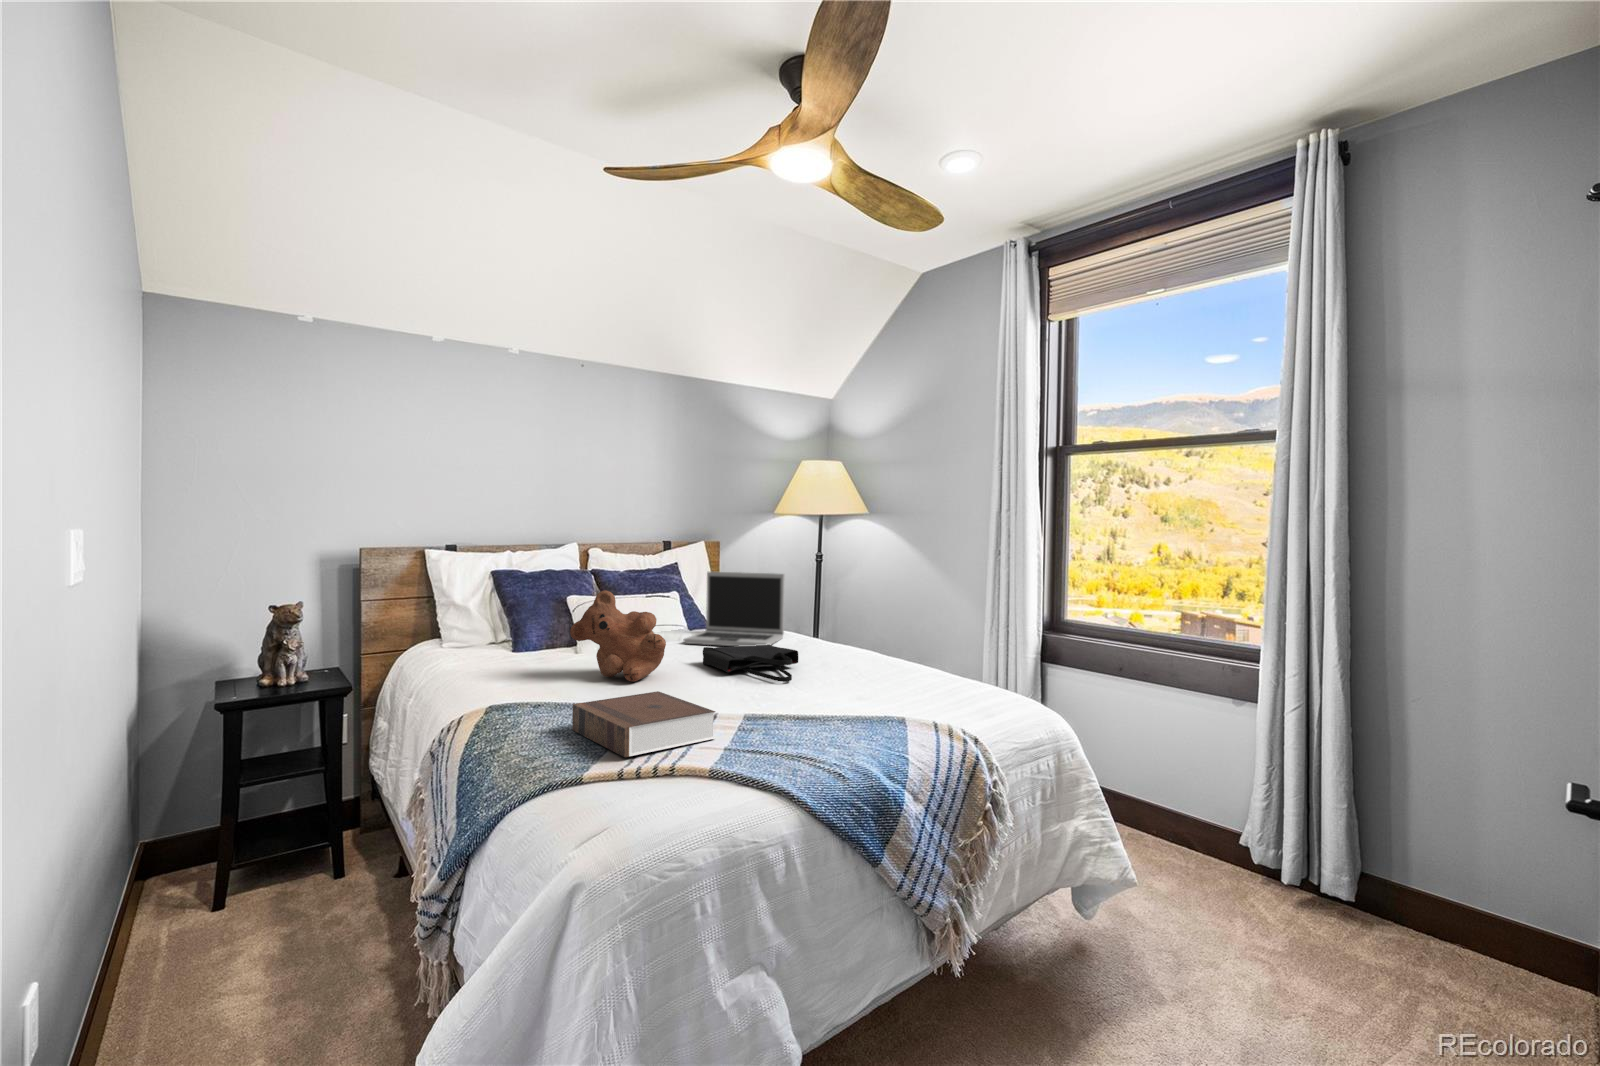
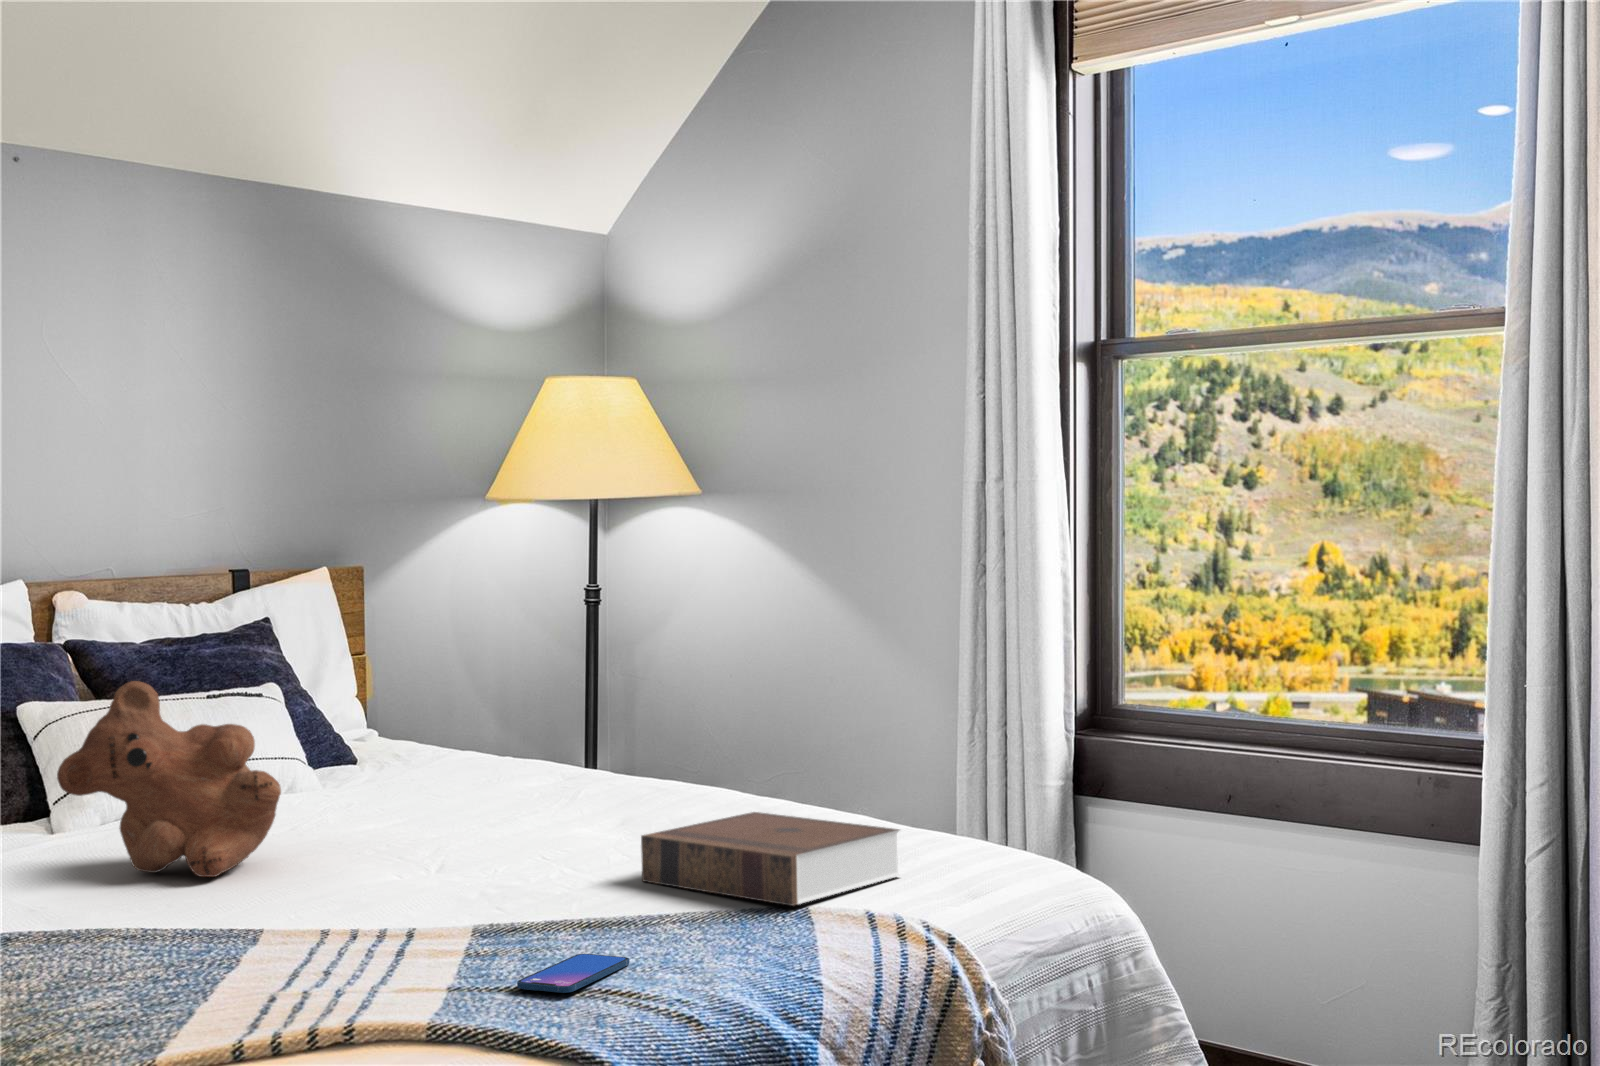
laptop: present [684,572,785,646] -> none [303,631,525,795]
tote bag: present [703,644,798,682] -> none [356,783,569,857]
book: present [572,691,715,757] -> present [641,812,900,906]
smartphone: none [758,735,814,756] -> present [517,954,629,993]

